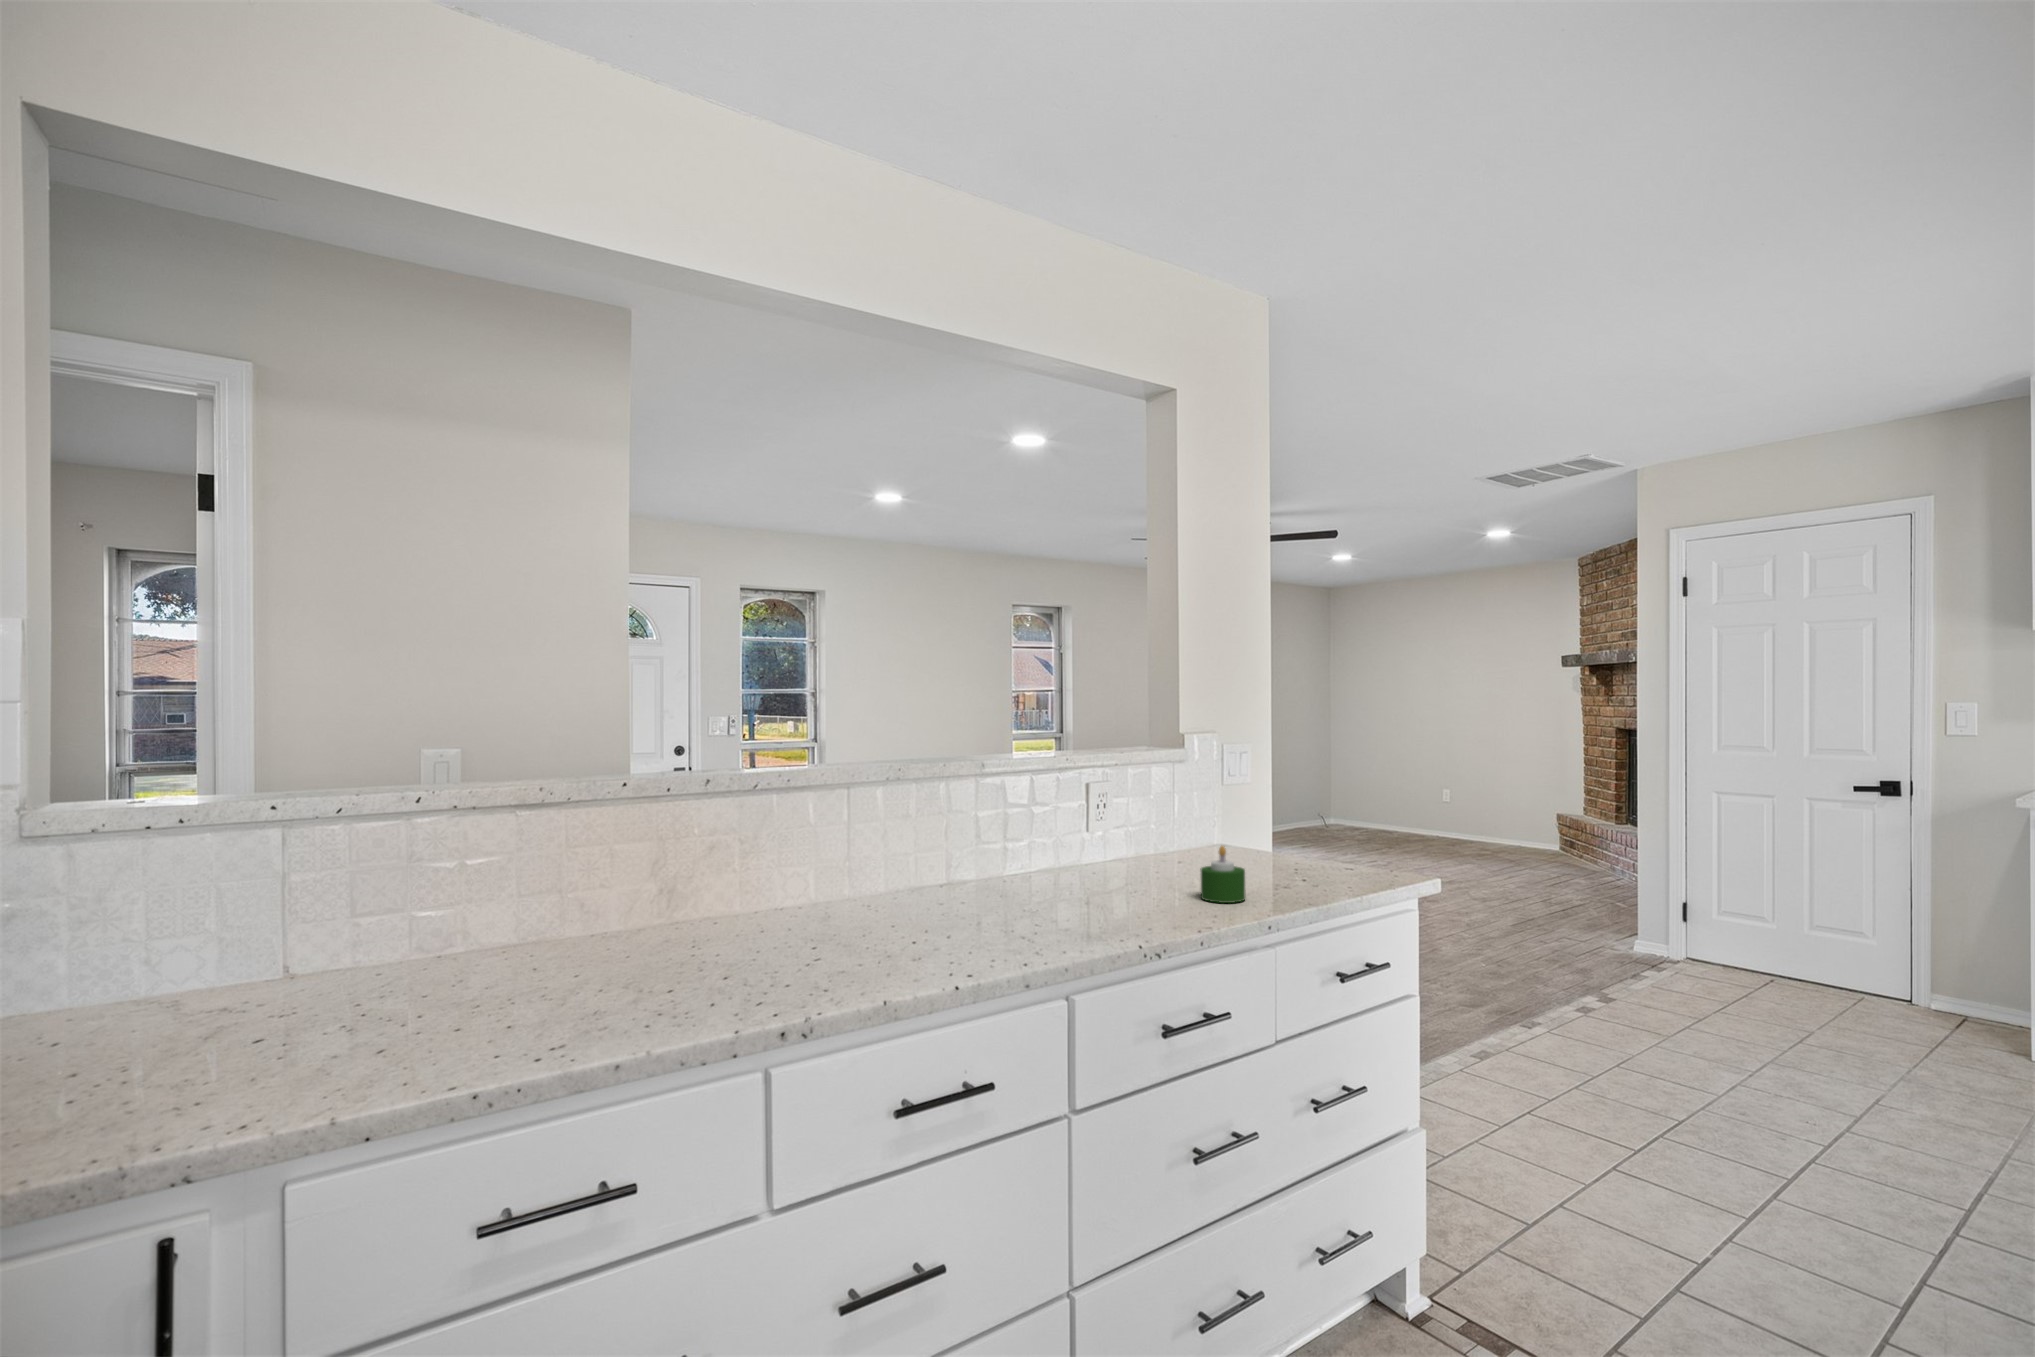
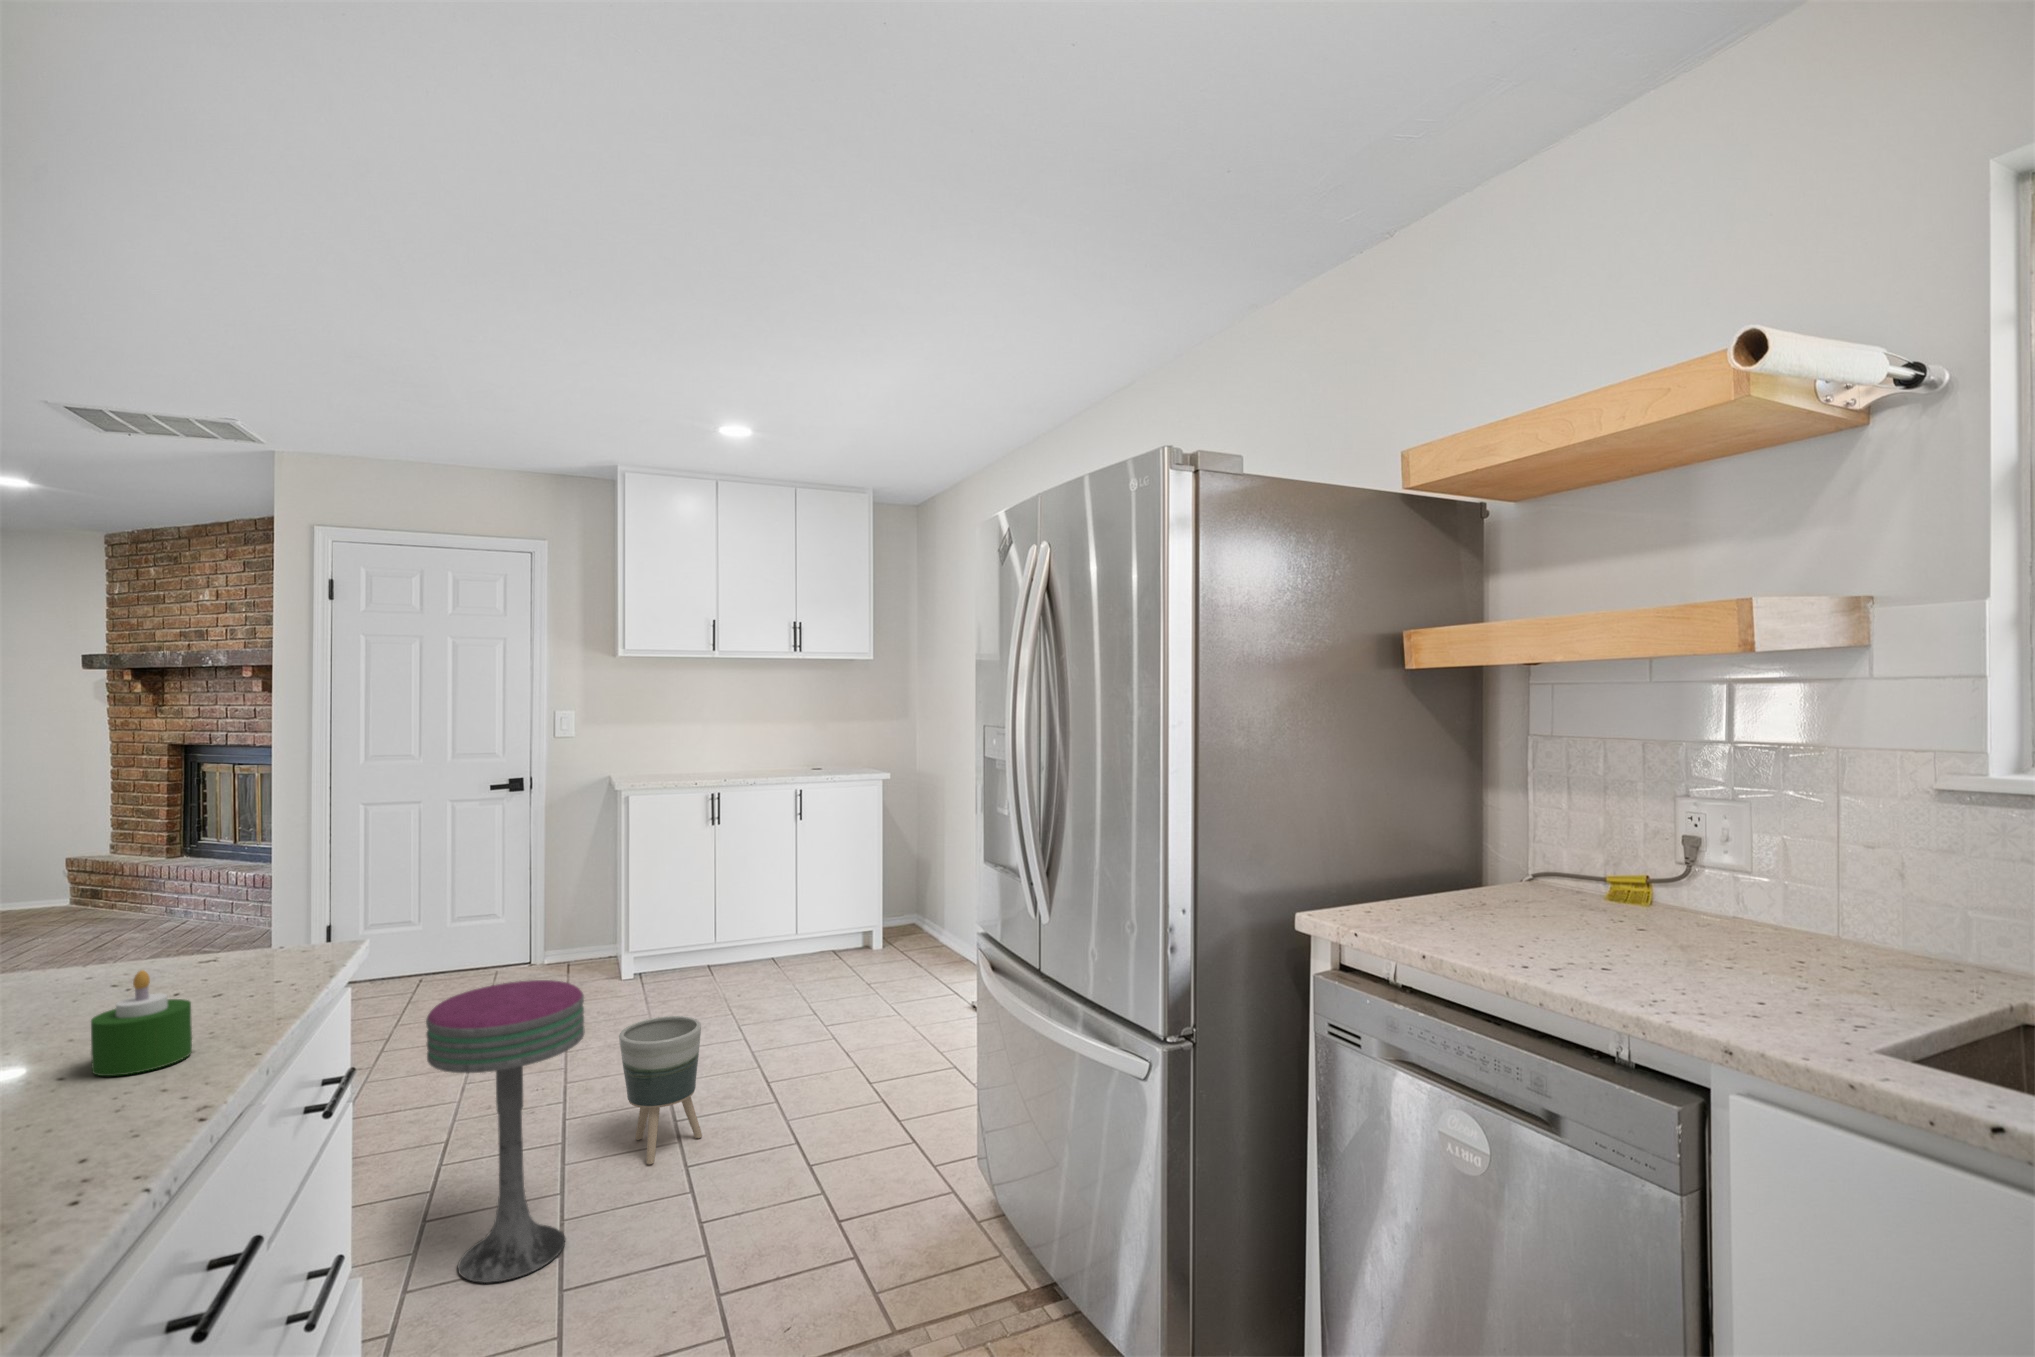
bar stool: none [1576,967,1740,1261] -> present [426,980,585,1283]
planter: none [1840,1080,1972,1262] -> present [619,1016,702,1164]

